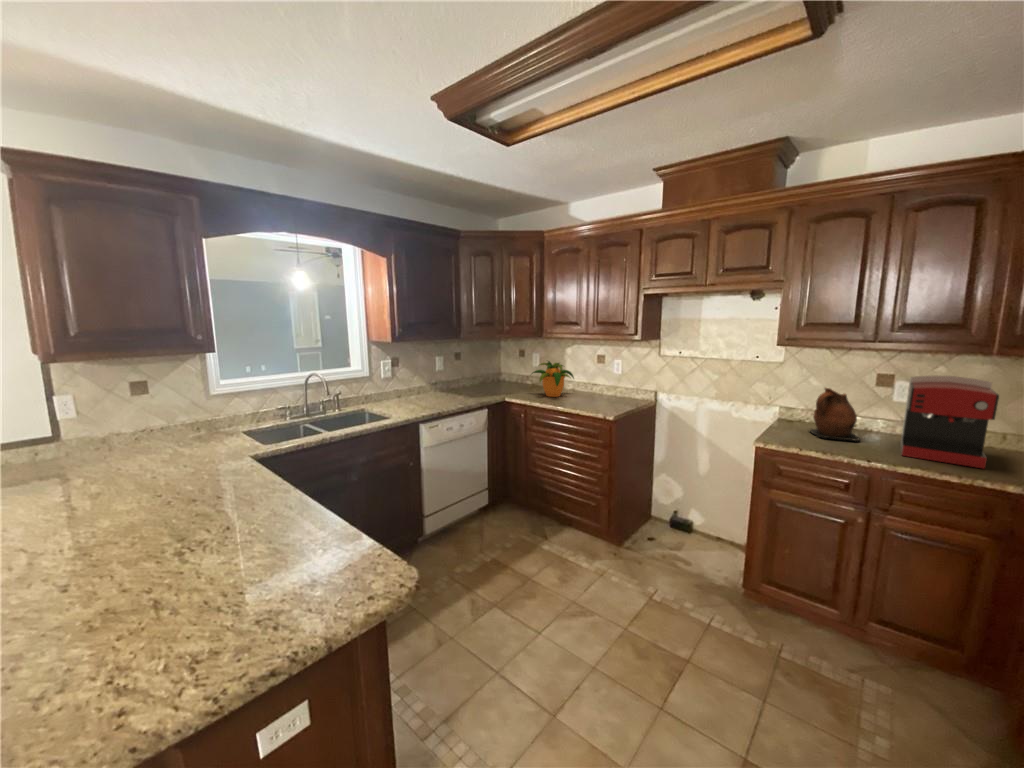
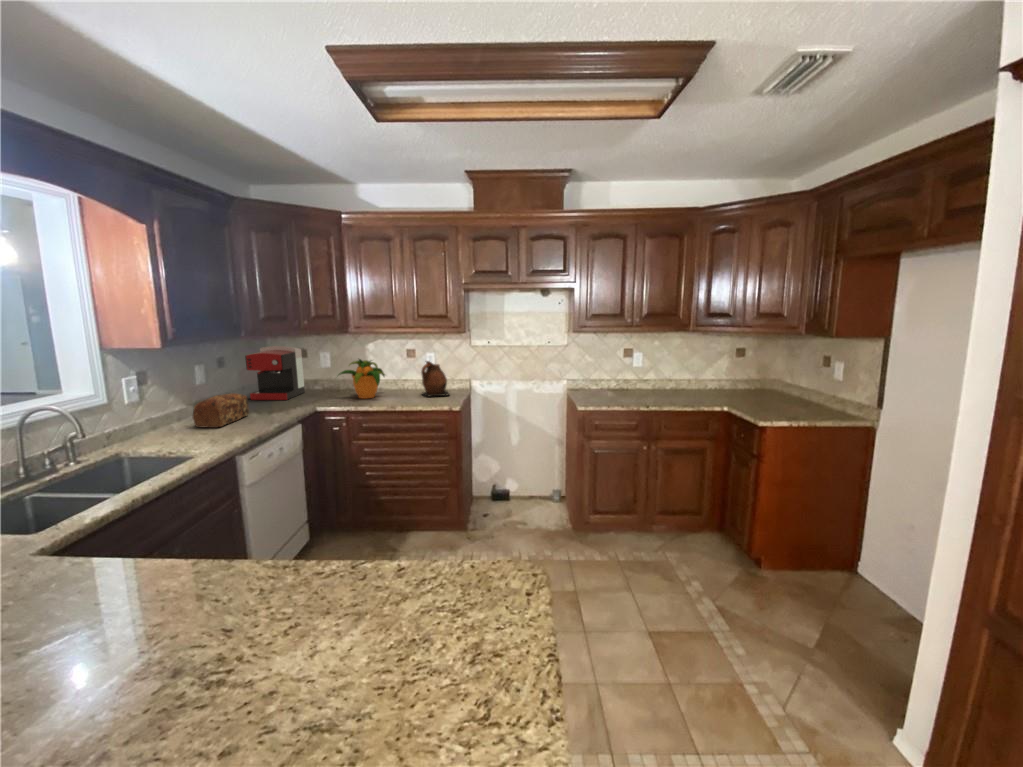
coffee maker: present [901,376,999,468] -> present [245,346,305,400]
bread loaf: none [415,379,456,403] -> present [193,393,249,428]
ceramic pitcher: present [810,388,860,441] -> present [421,361,449,396]

